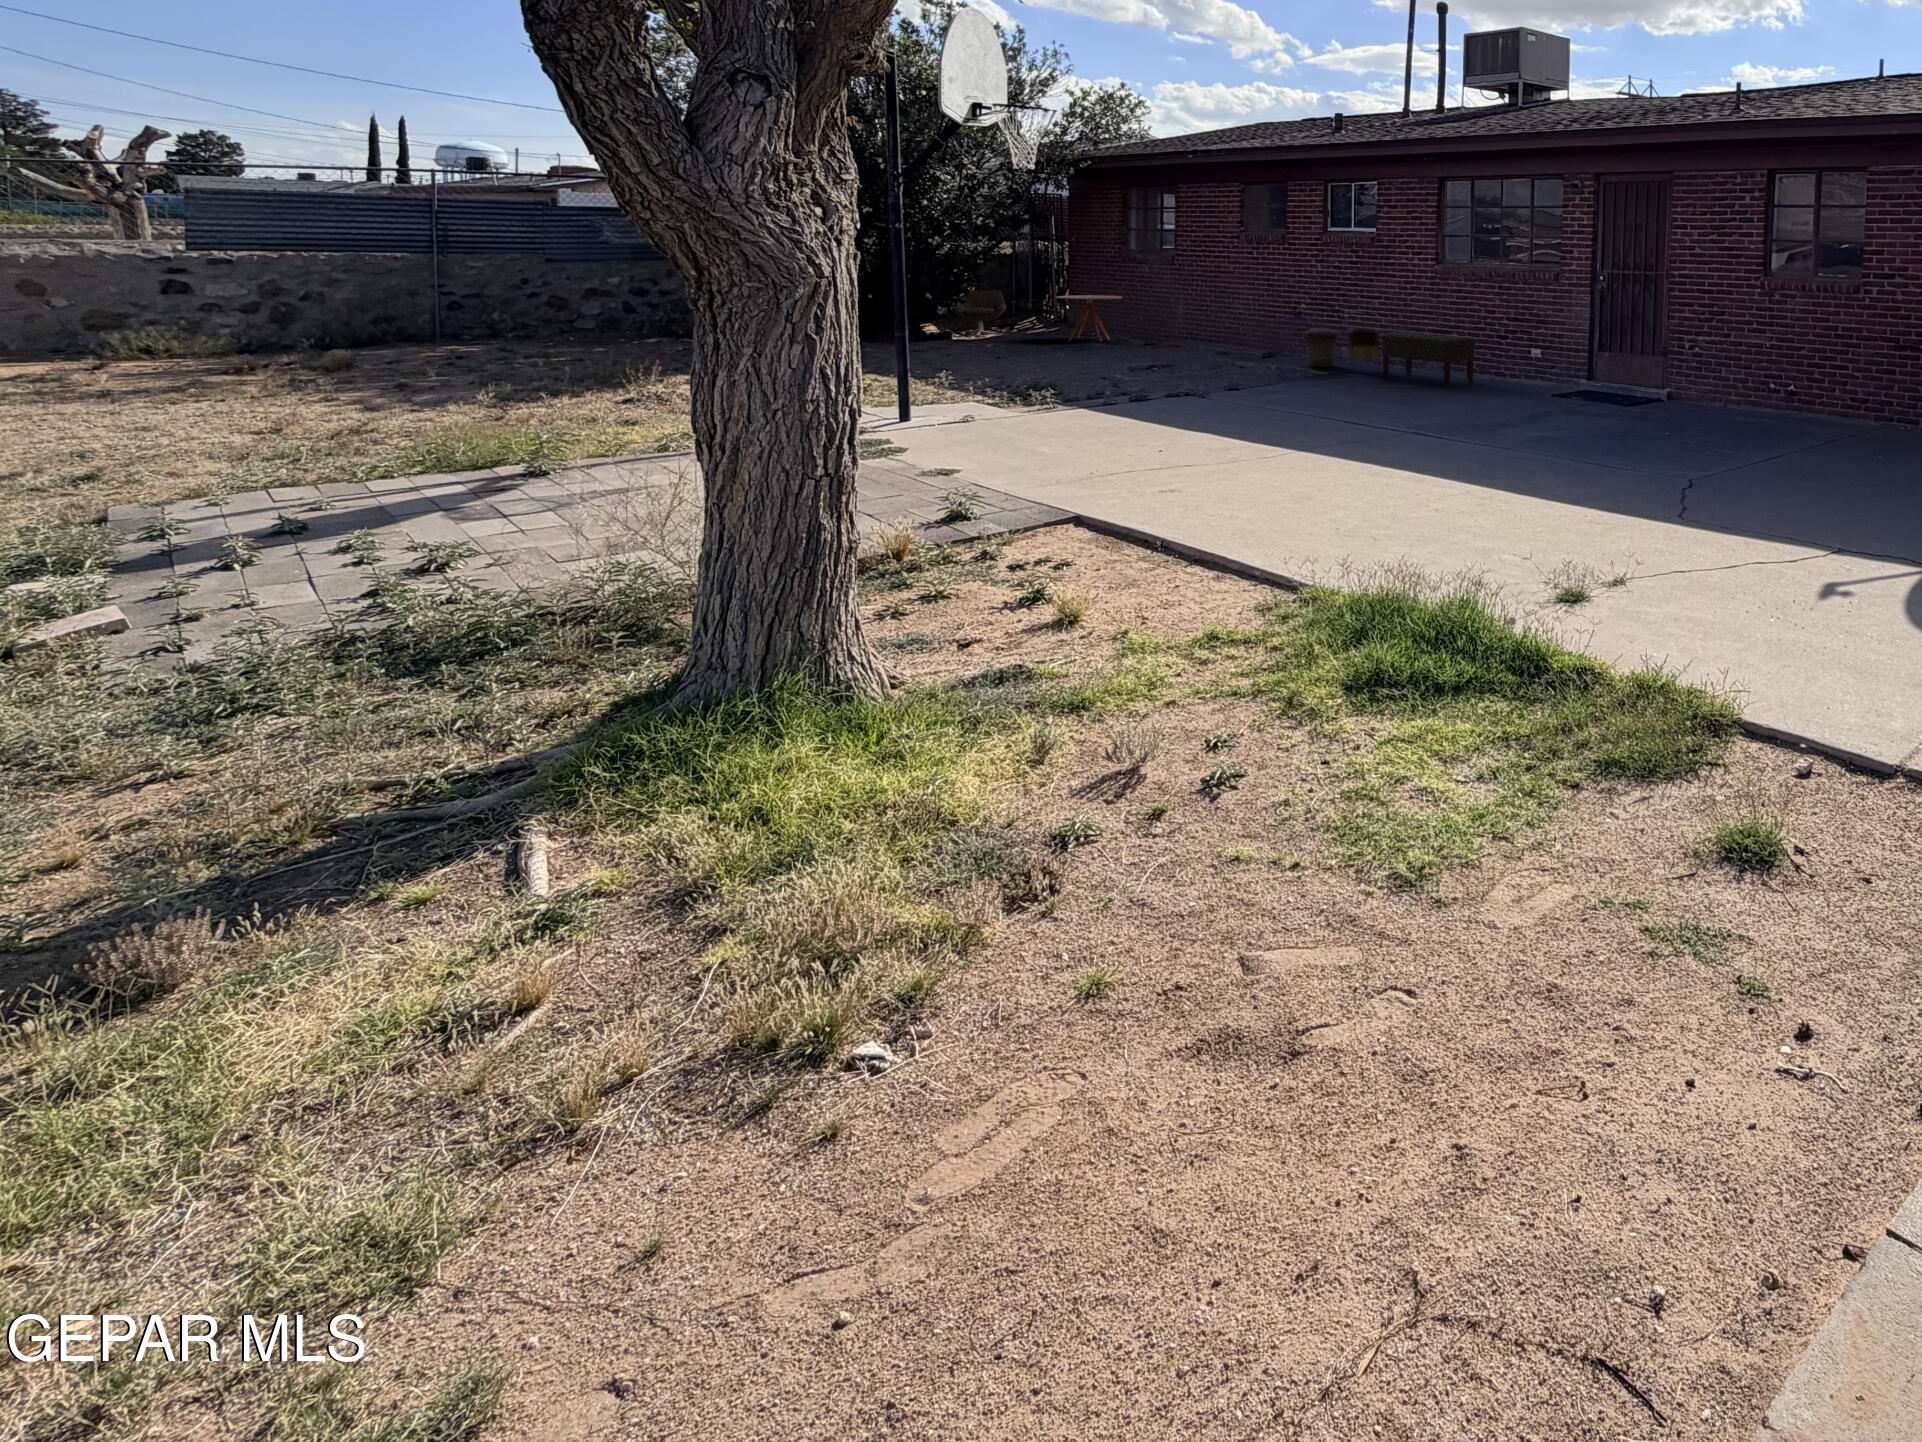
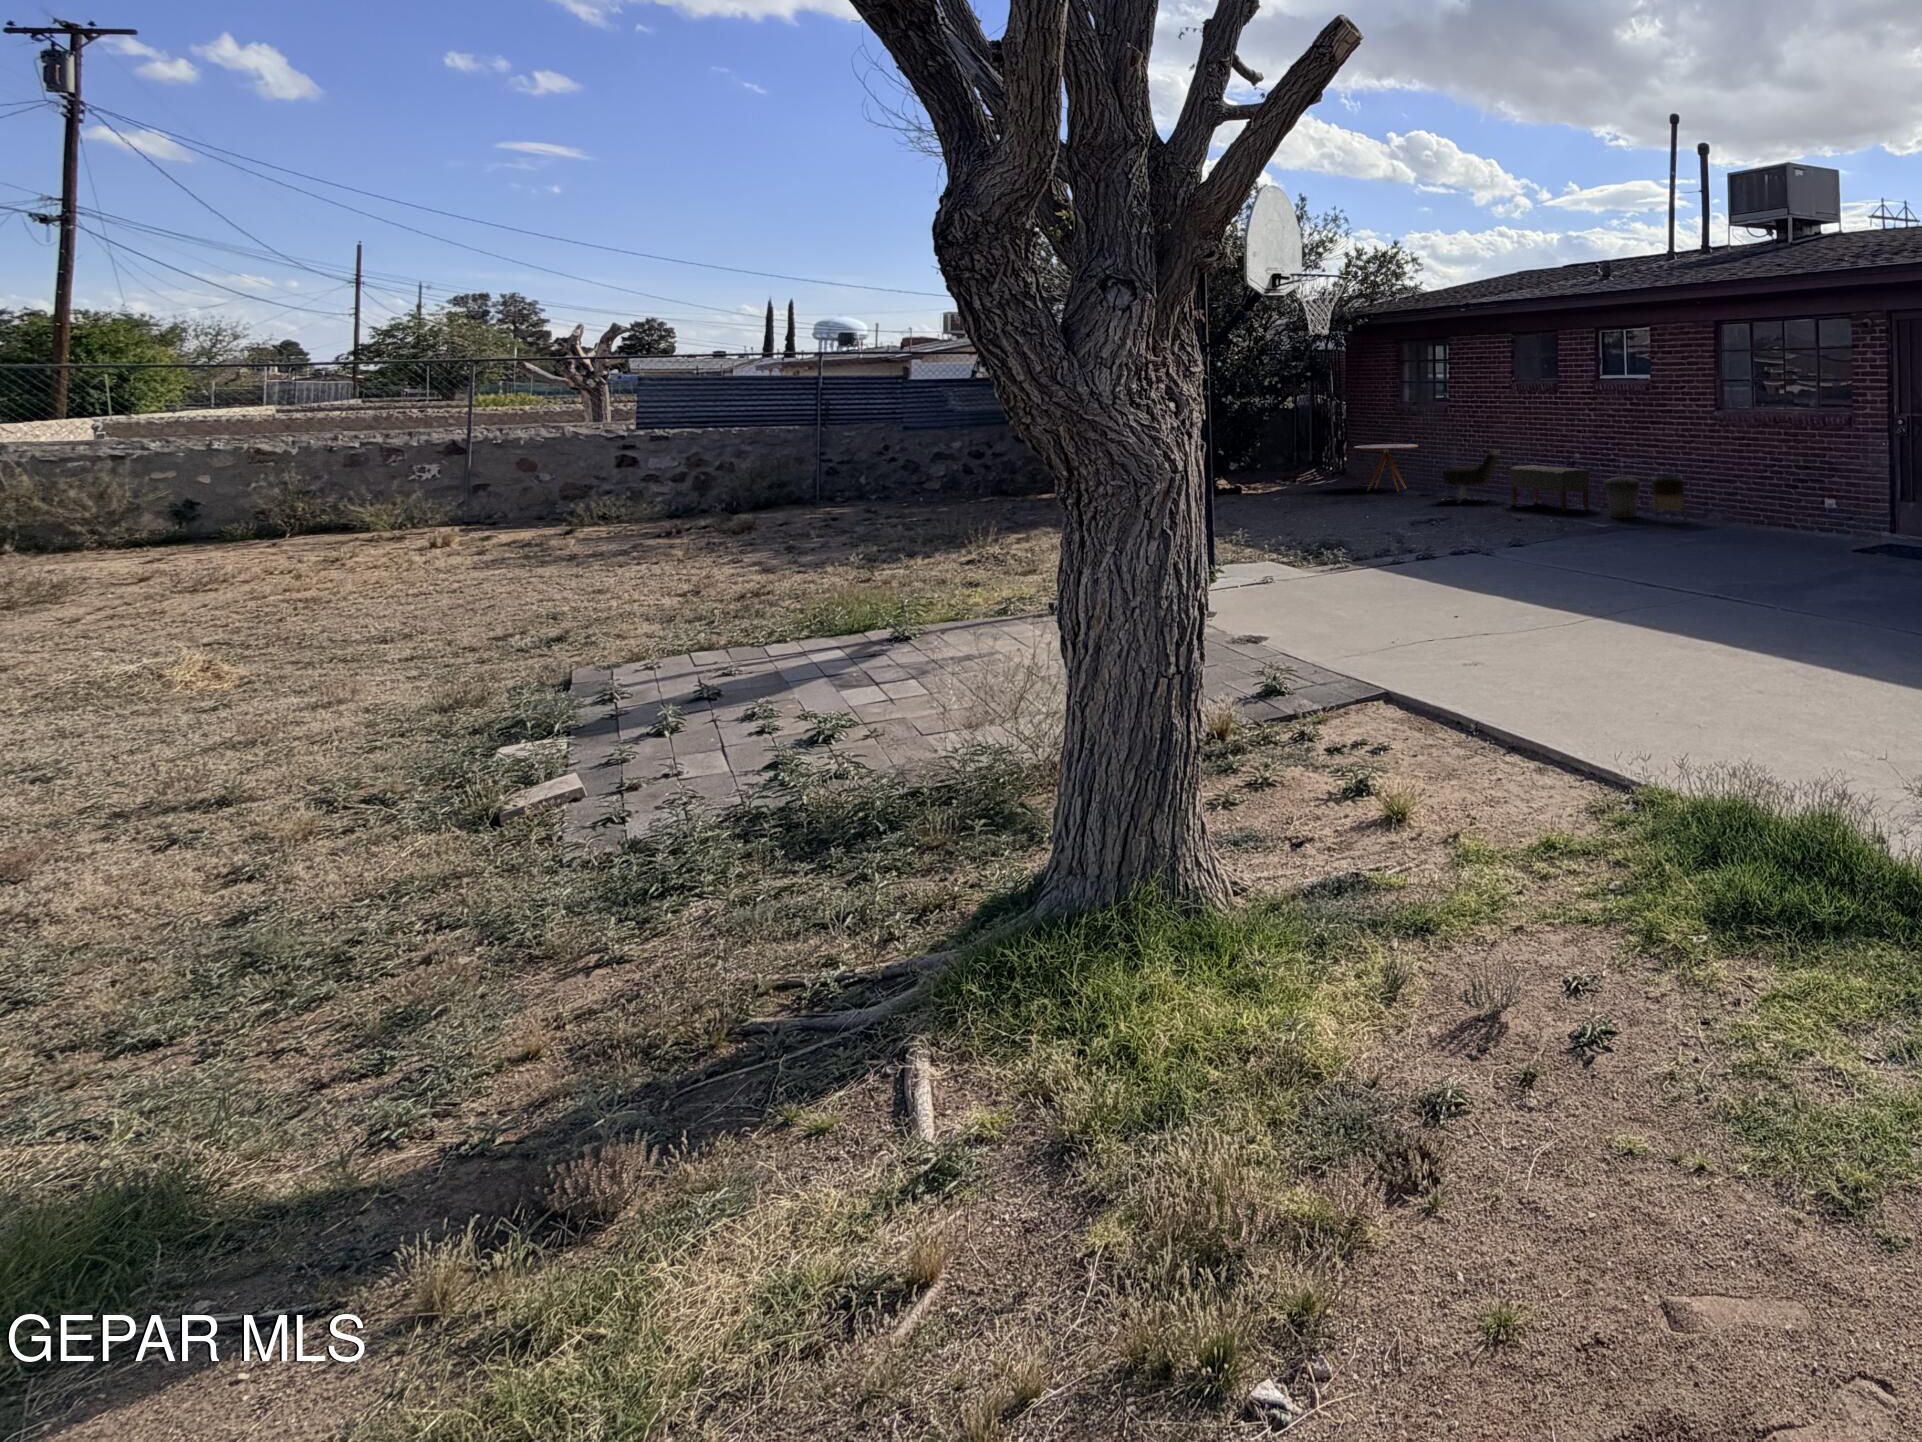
lounge chair: present [952,290,1007,335] -> present [1442,450,1499,500]
bench: present [1381,332,1475,385] -> present [1509,465,1590,512]

